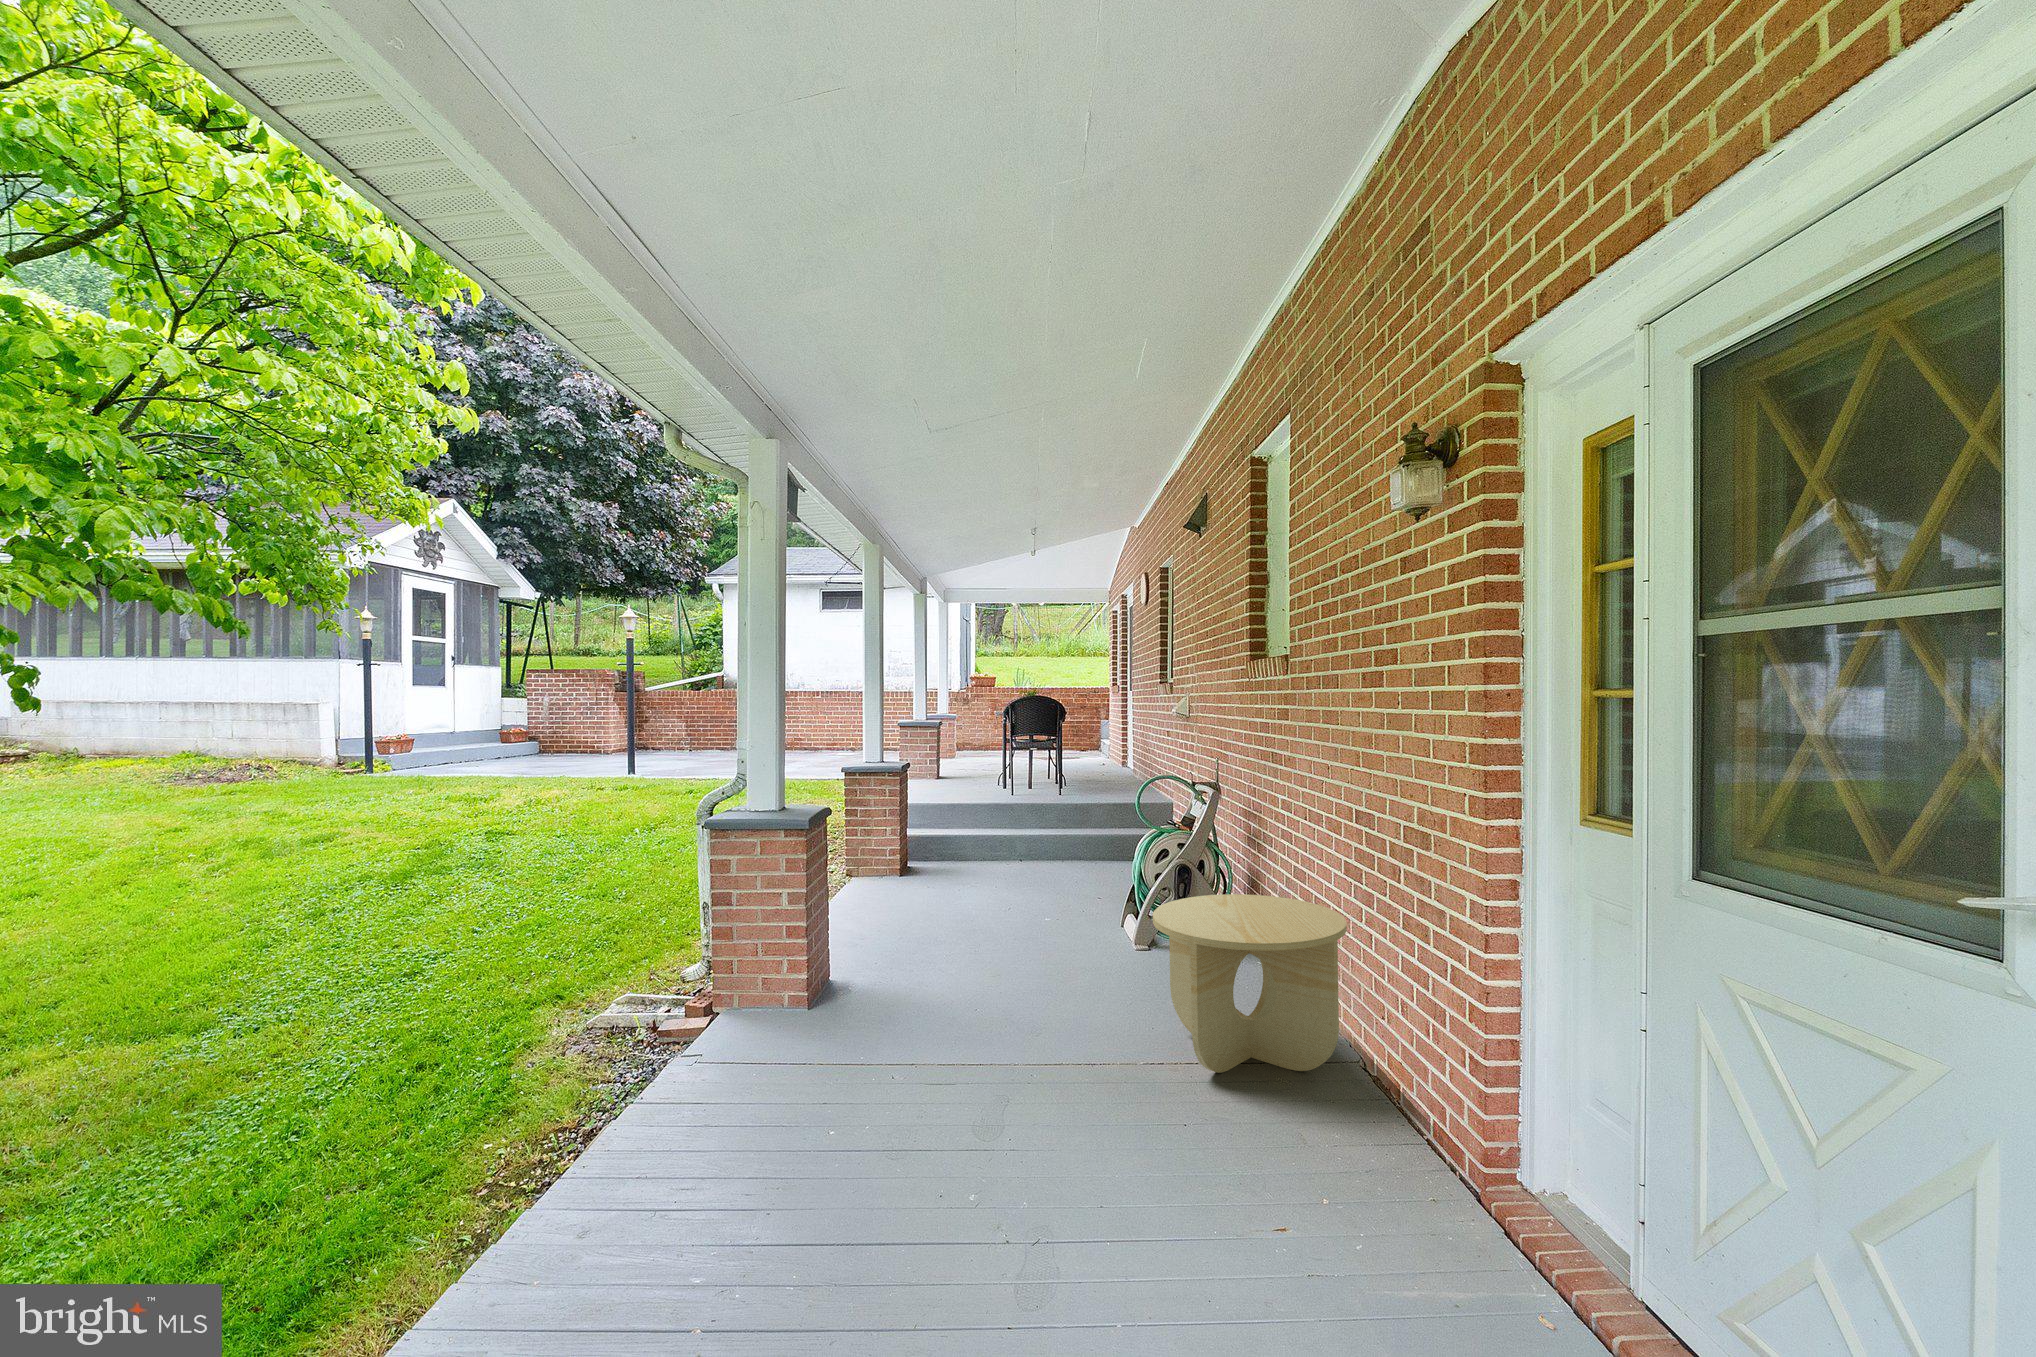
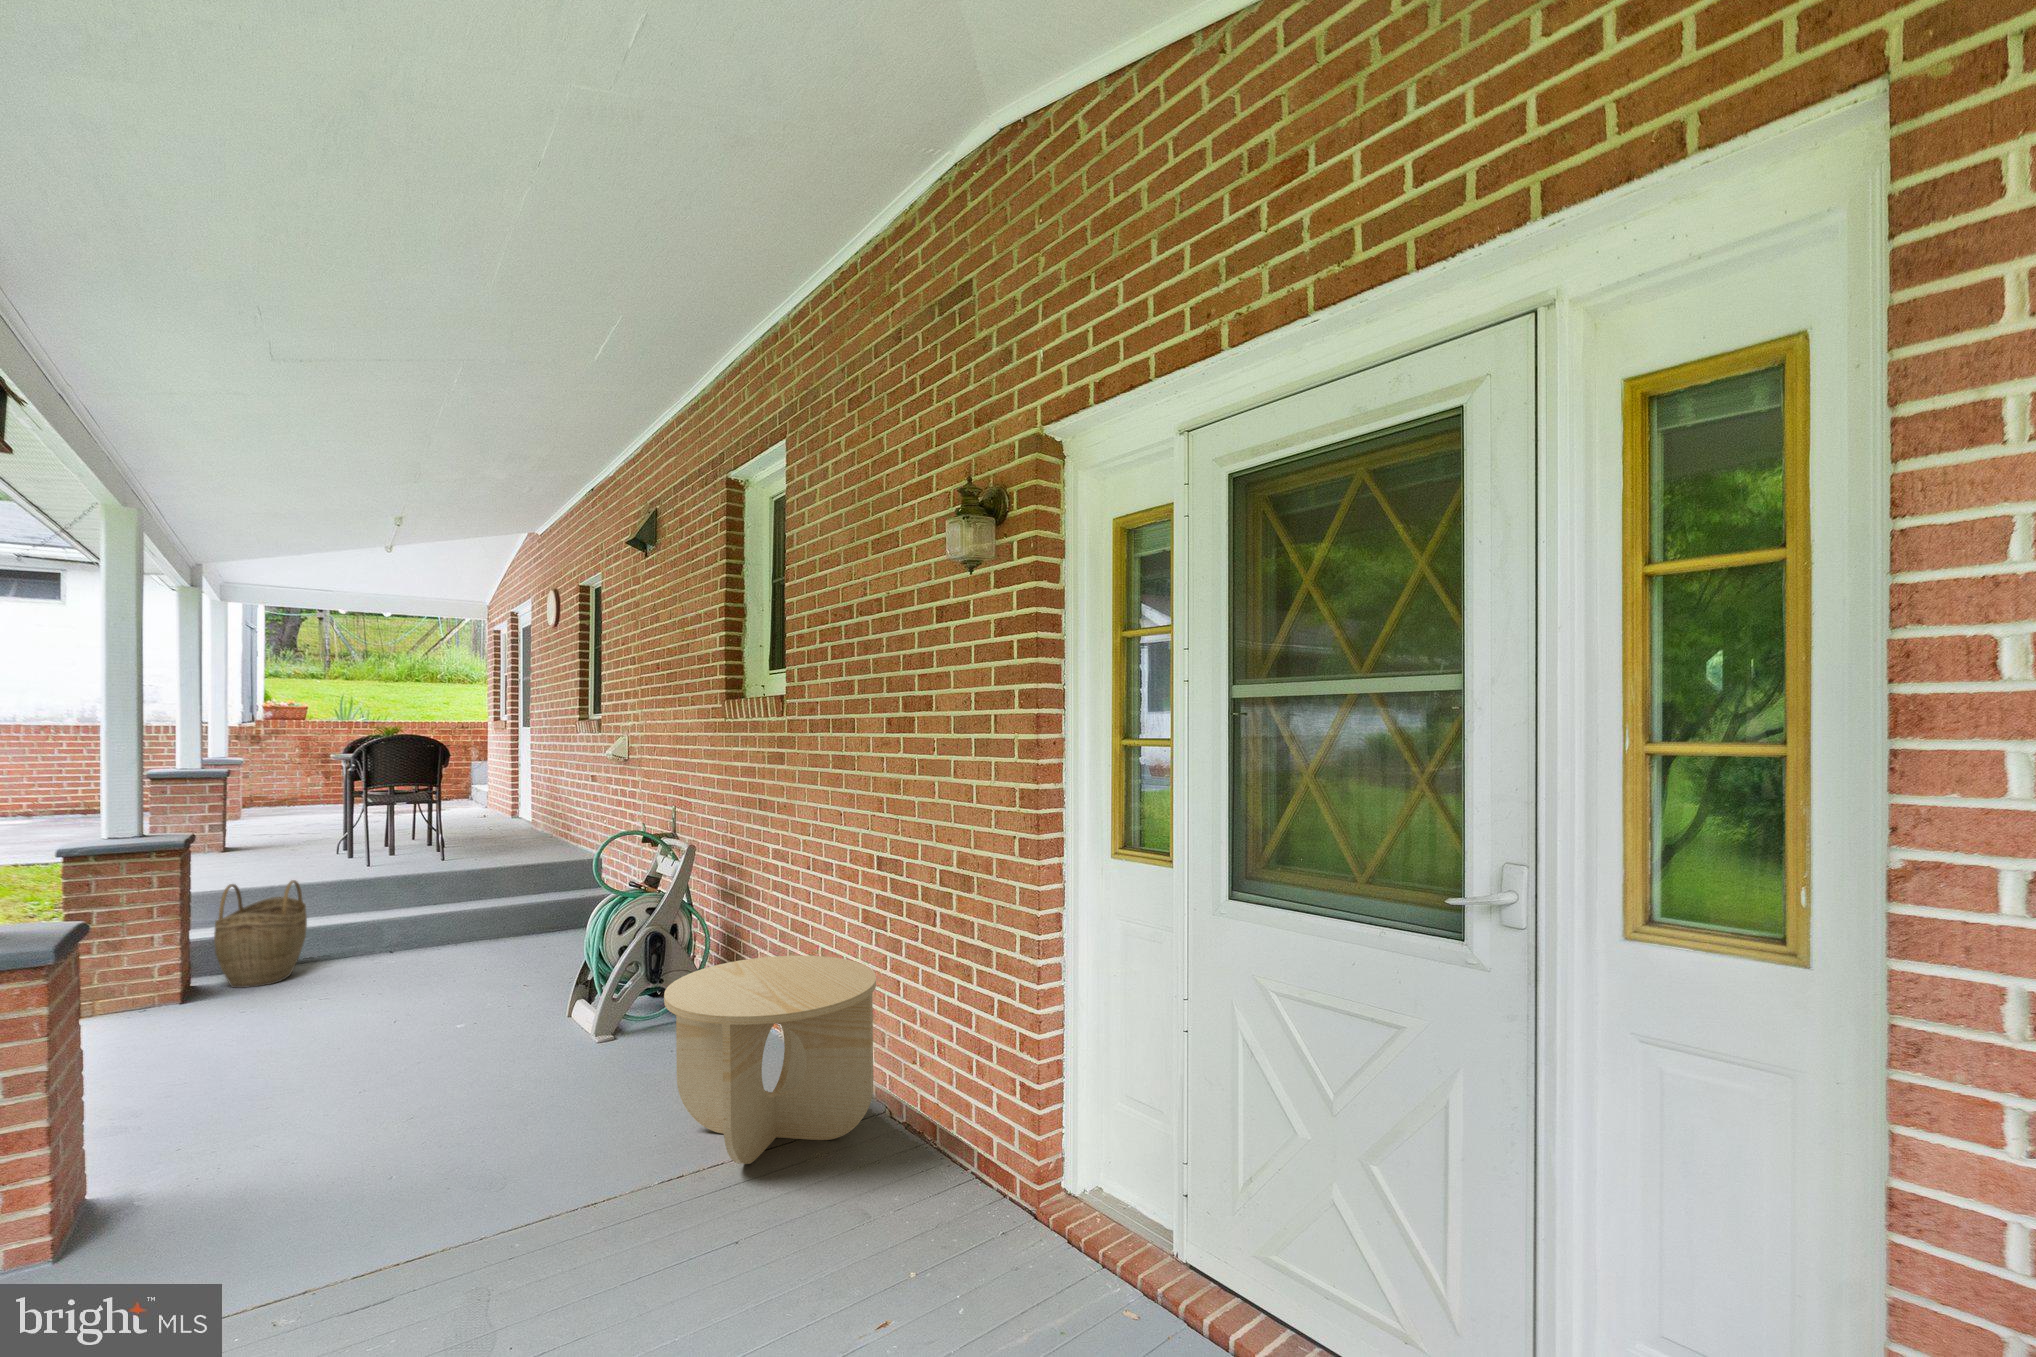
woven basket: none [908,798,963,874] -> present [214,880,307,988]

